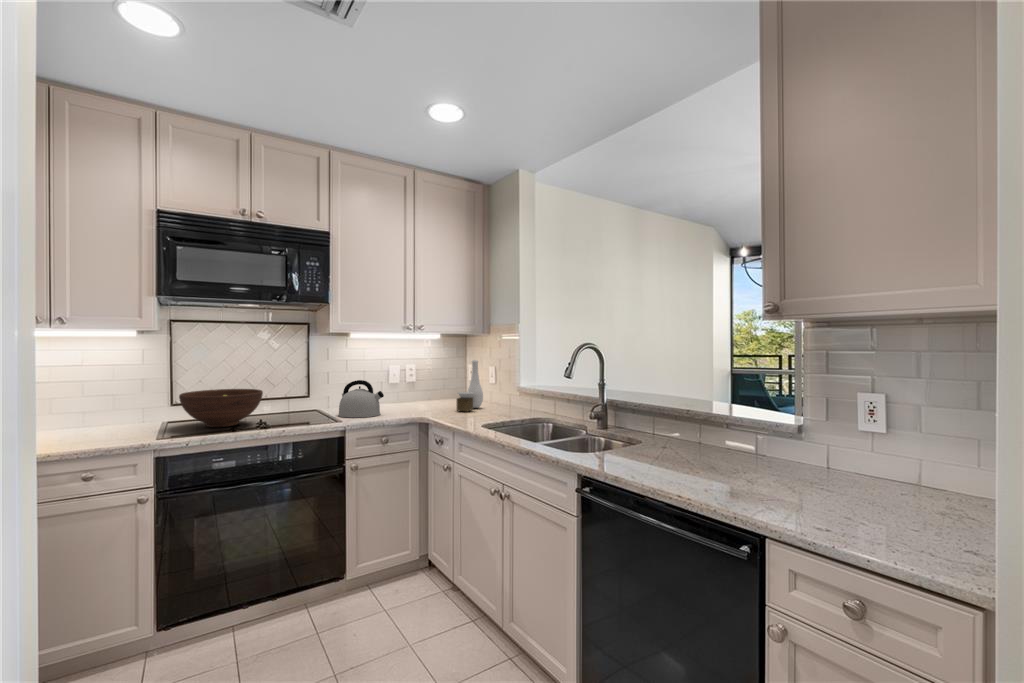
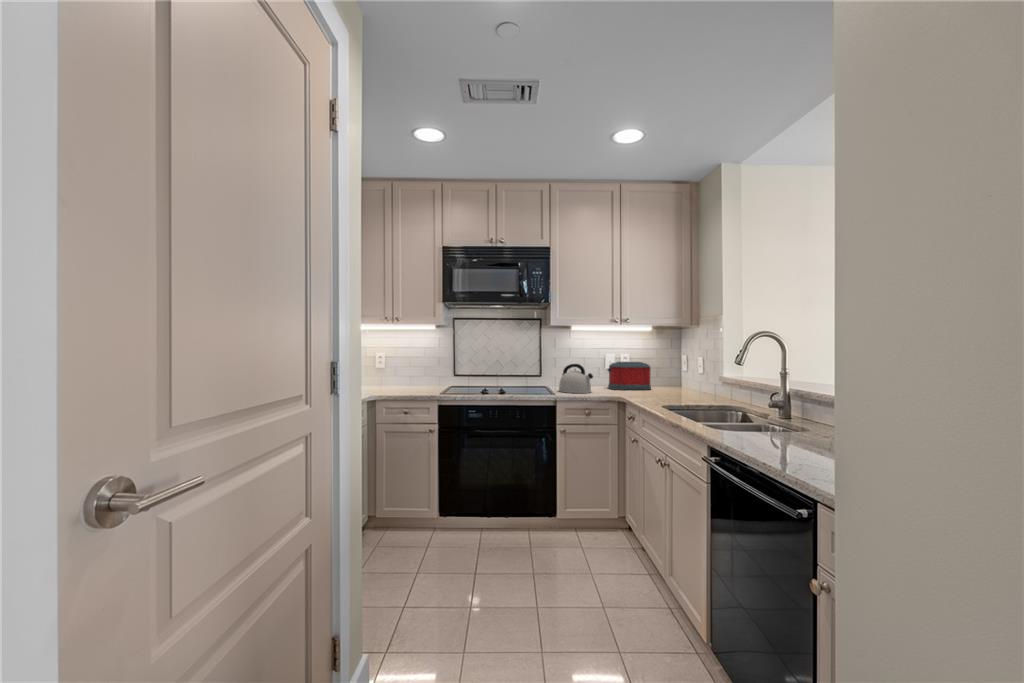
vase: present [456,360,483,411] -> none [657,350,686,396]
toaster: none [393,374,442,408] -> present [608,362,651,390]
fruit bowl: present [179,389,263,427] -> none [455,366,505,391]

